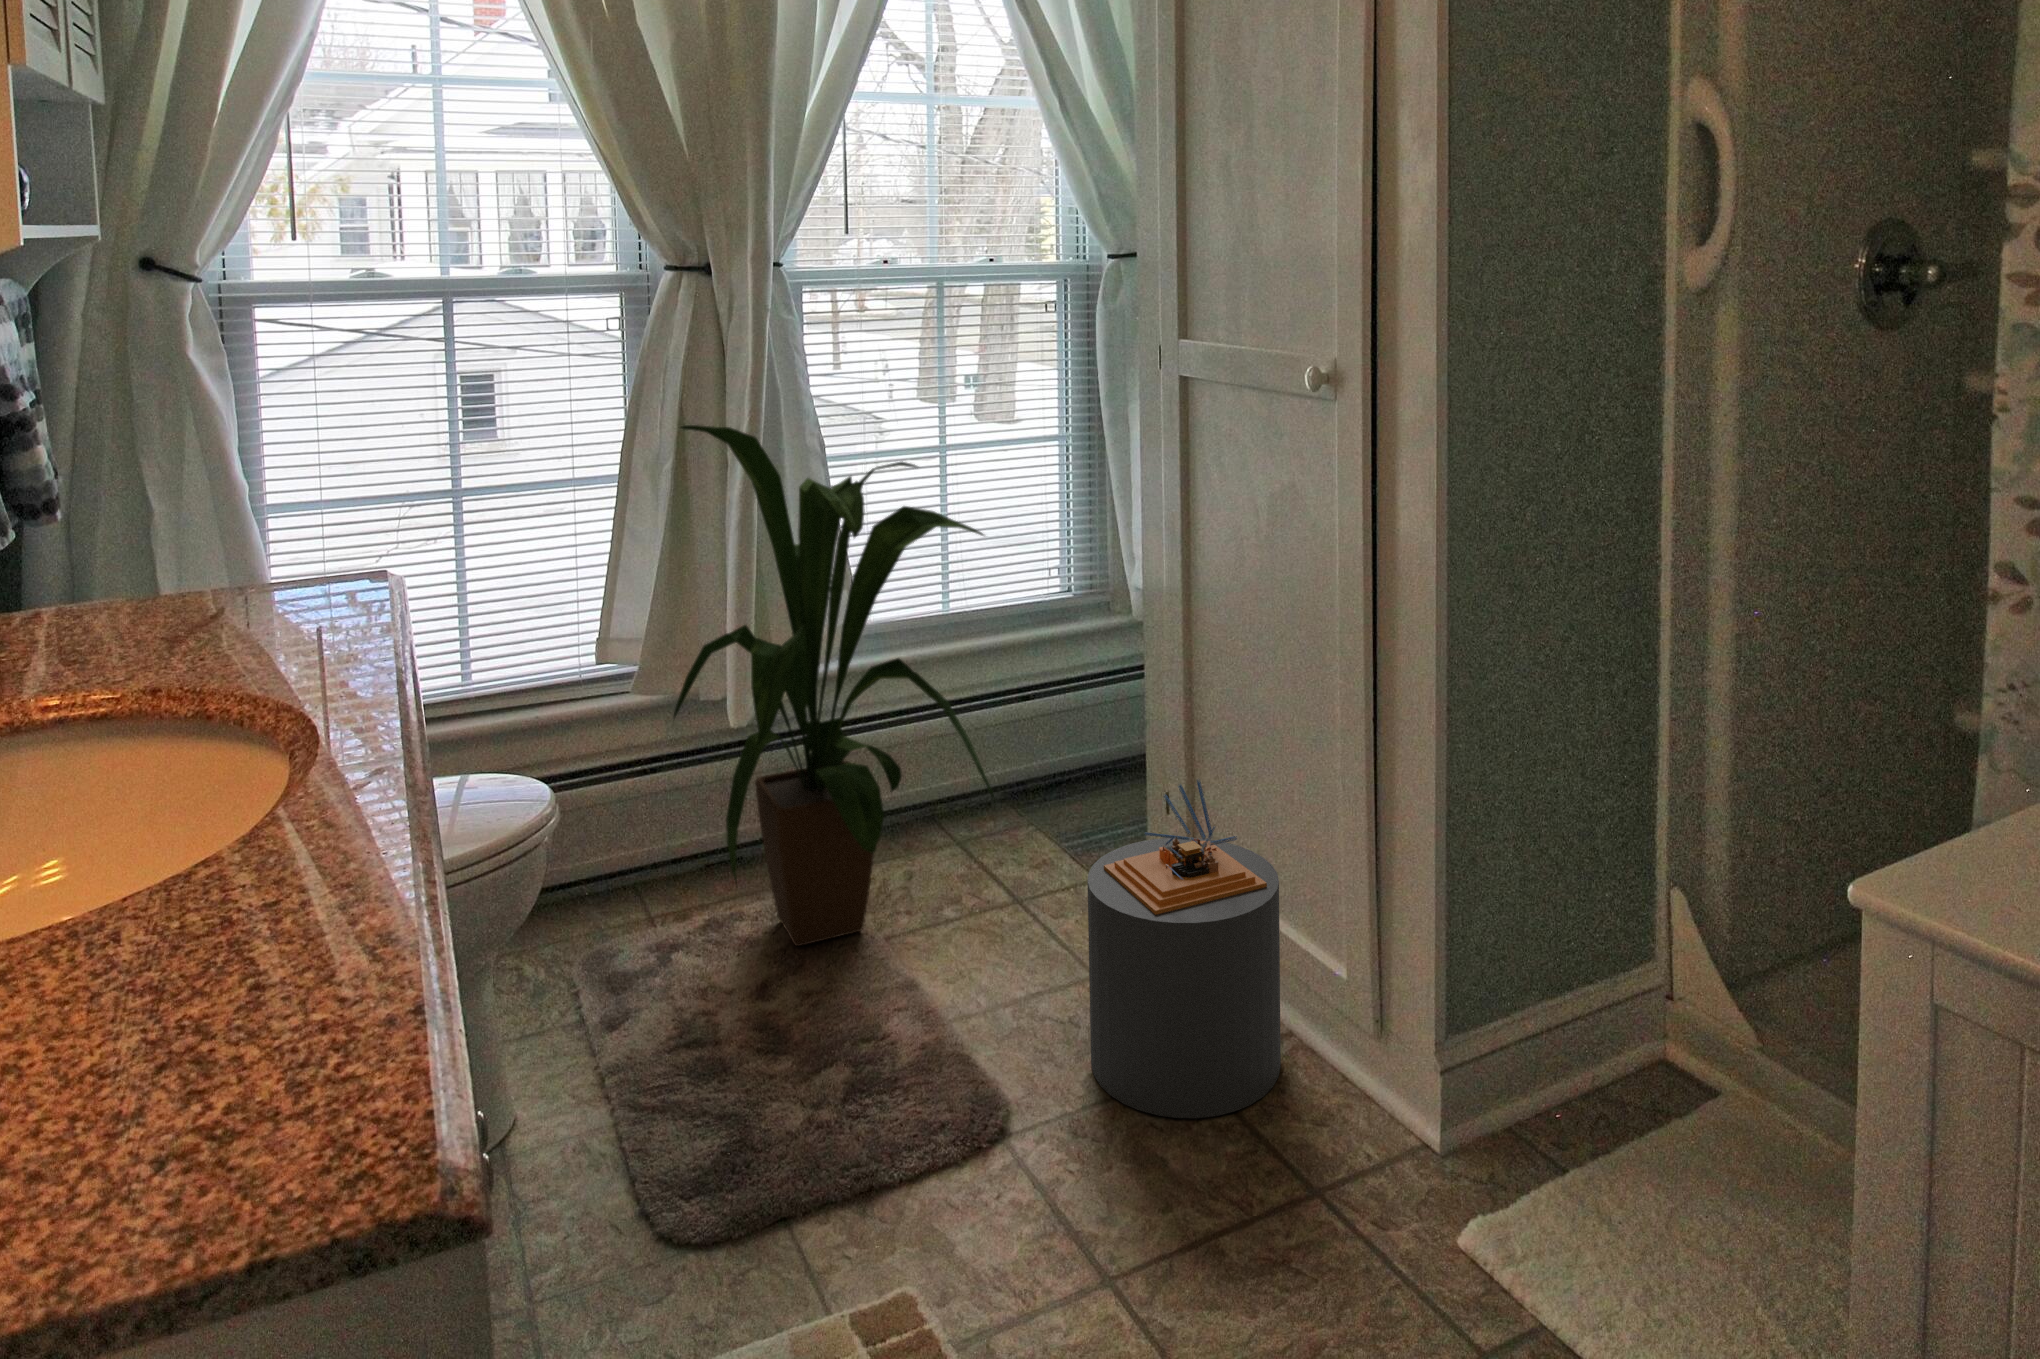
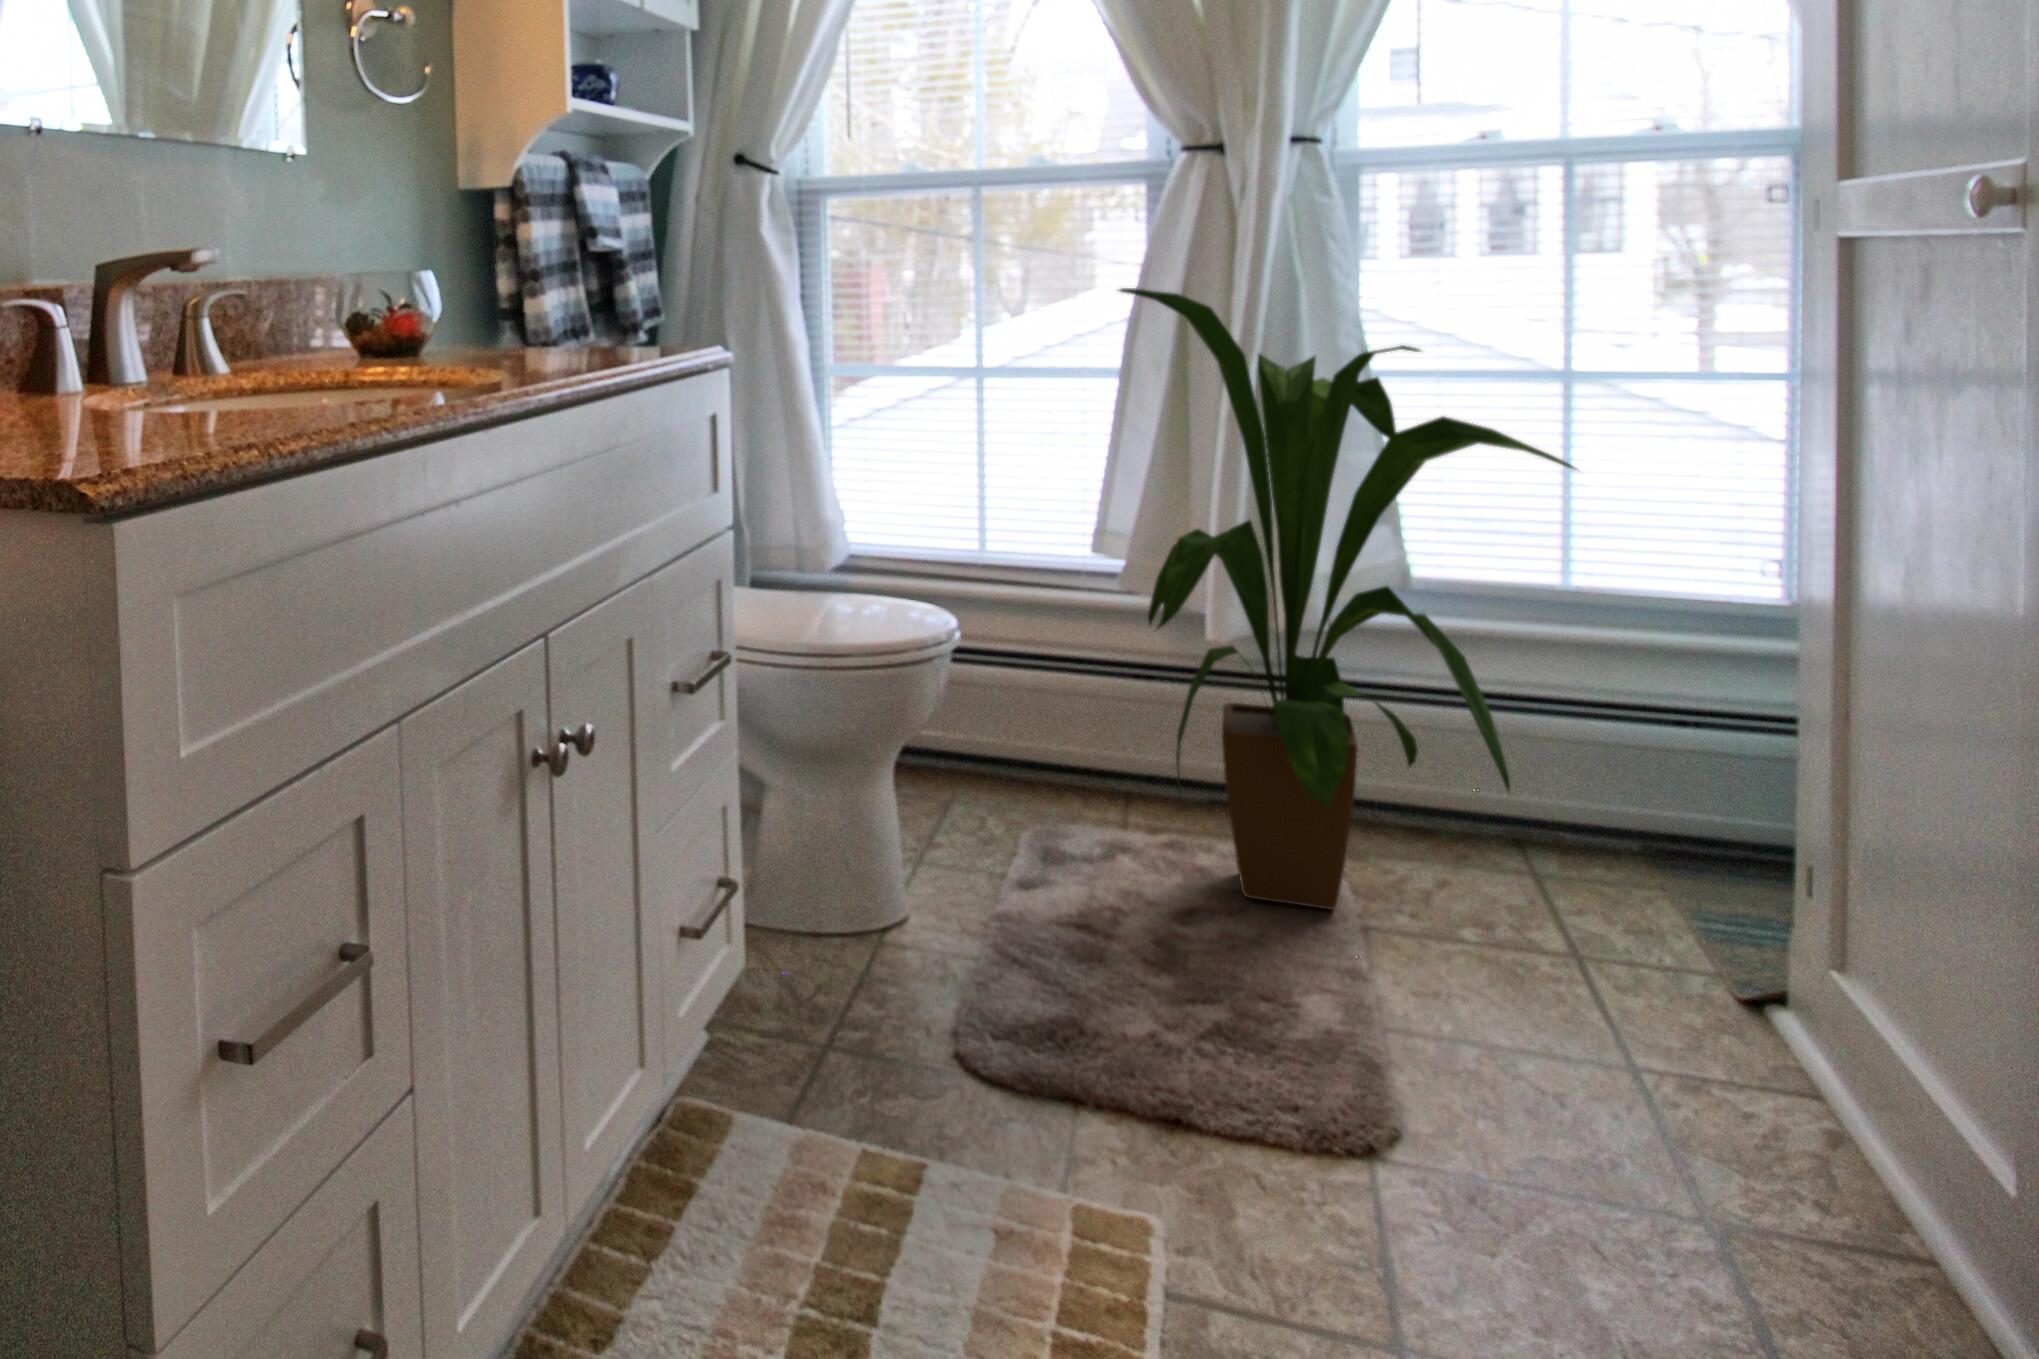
trash can: present [1087,780,1281,1118] -> none [1549,788,1913,1297]

